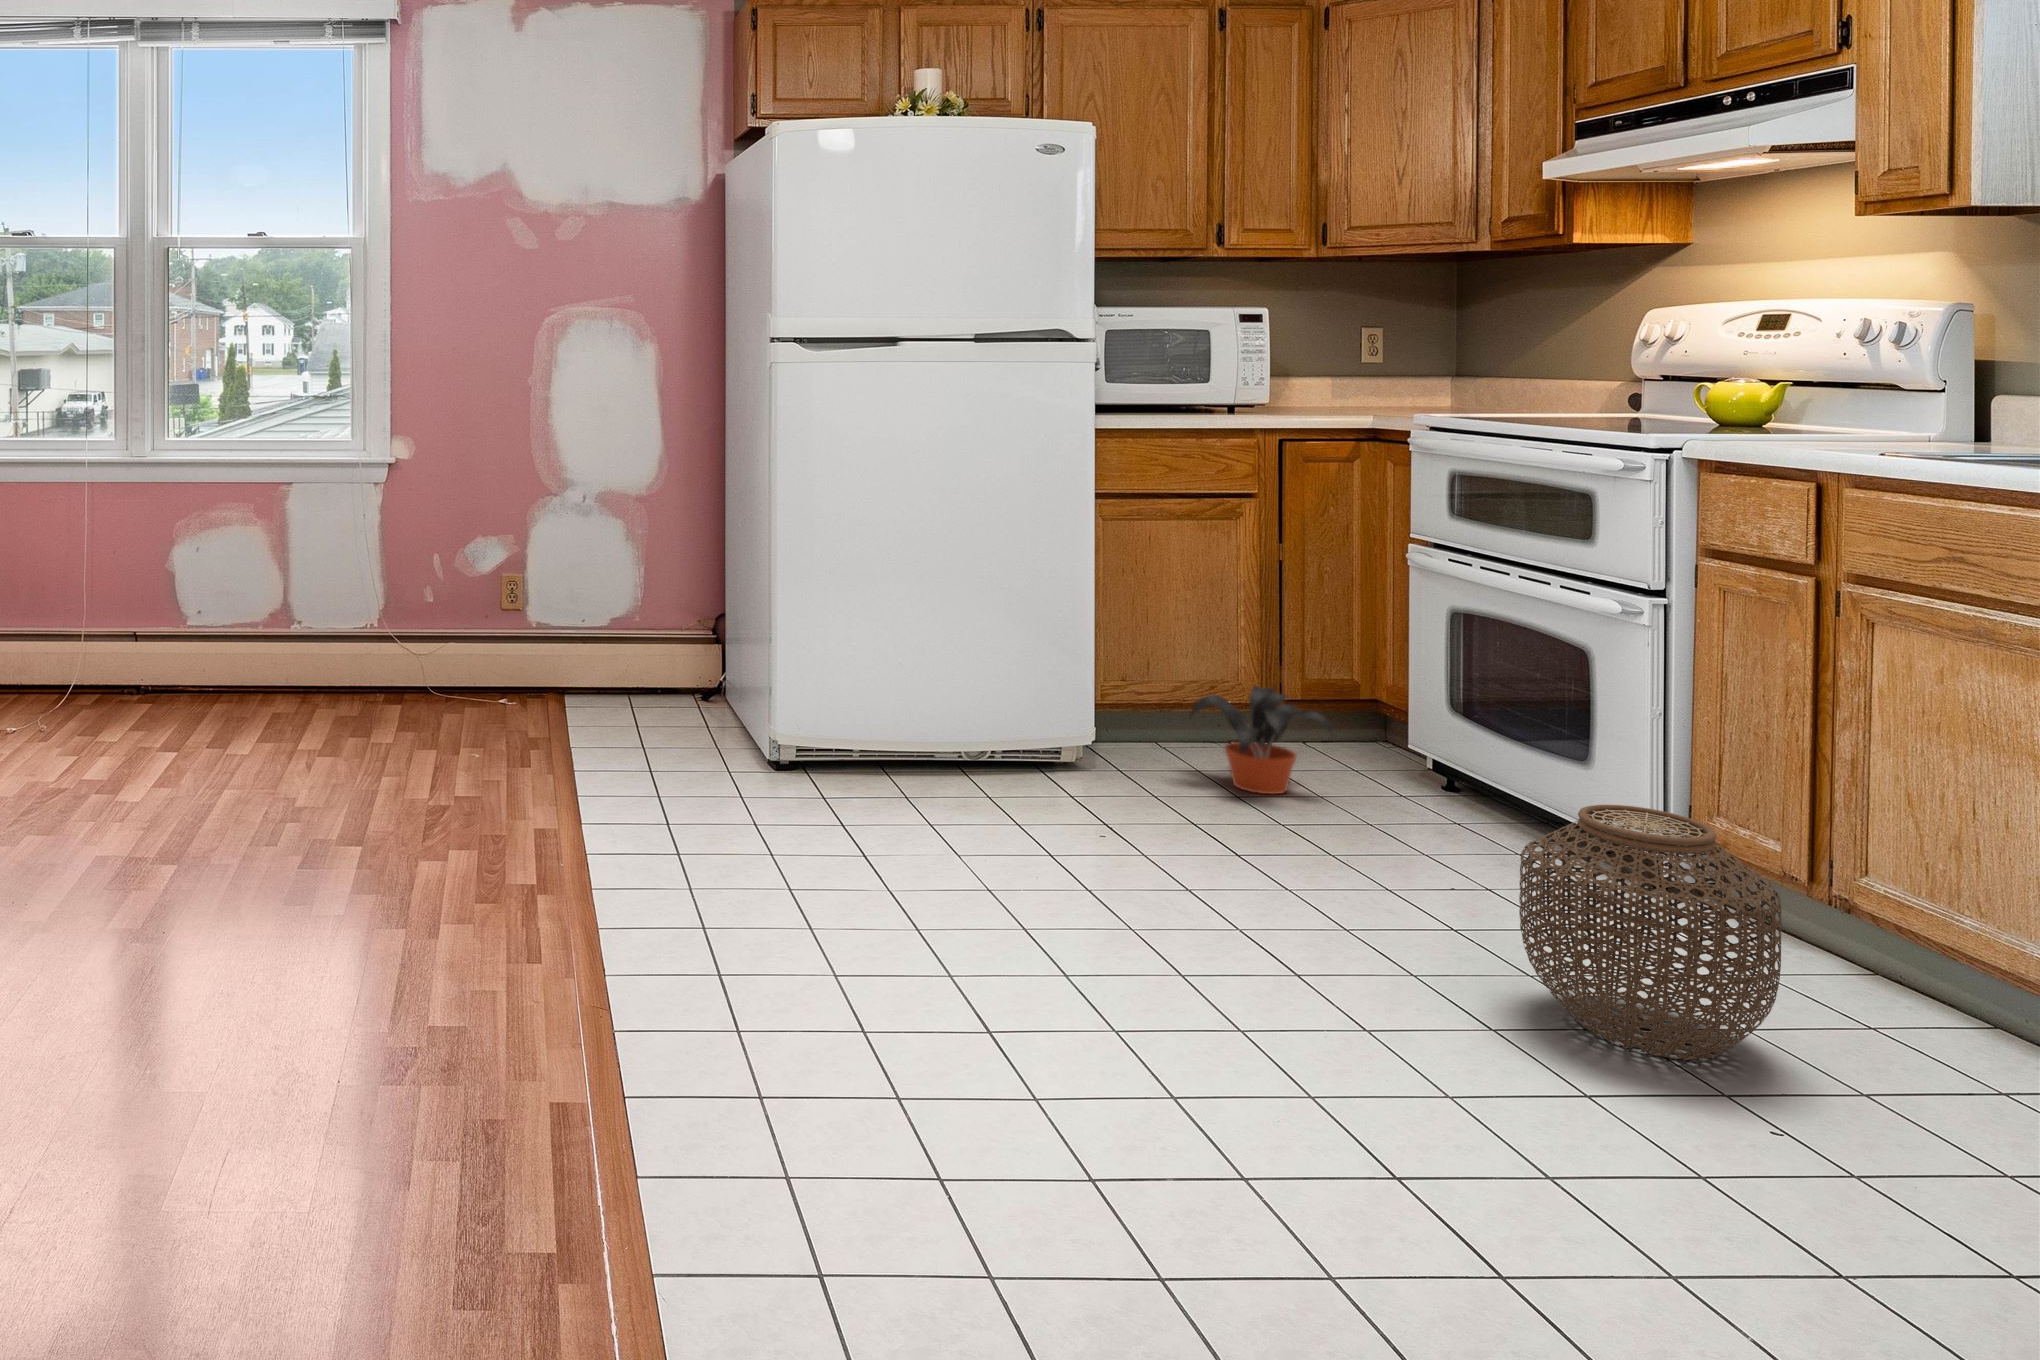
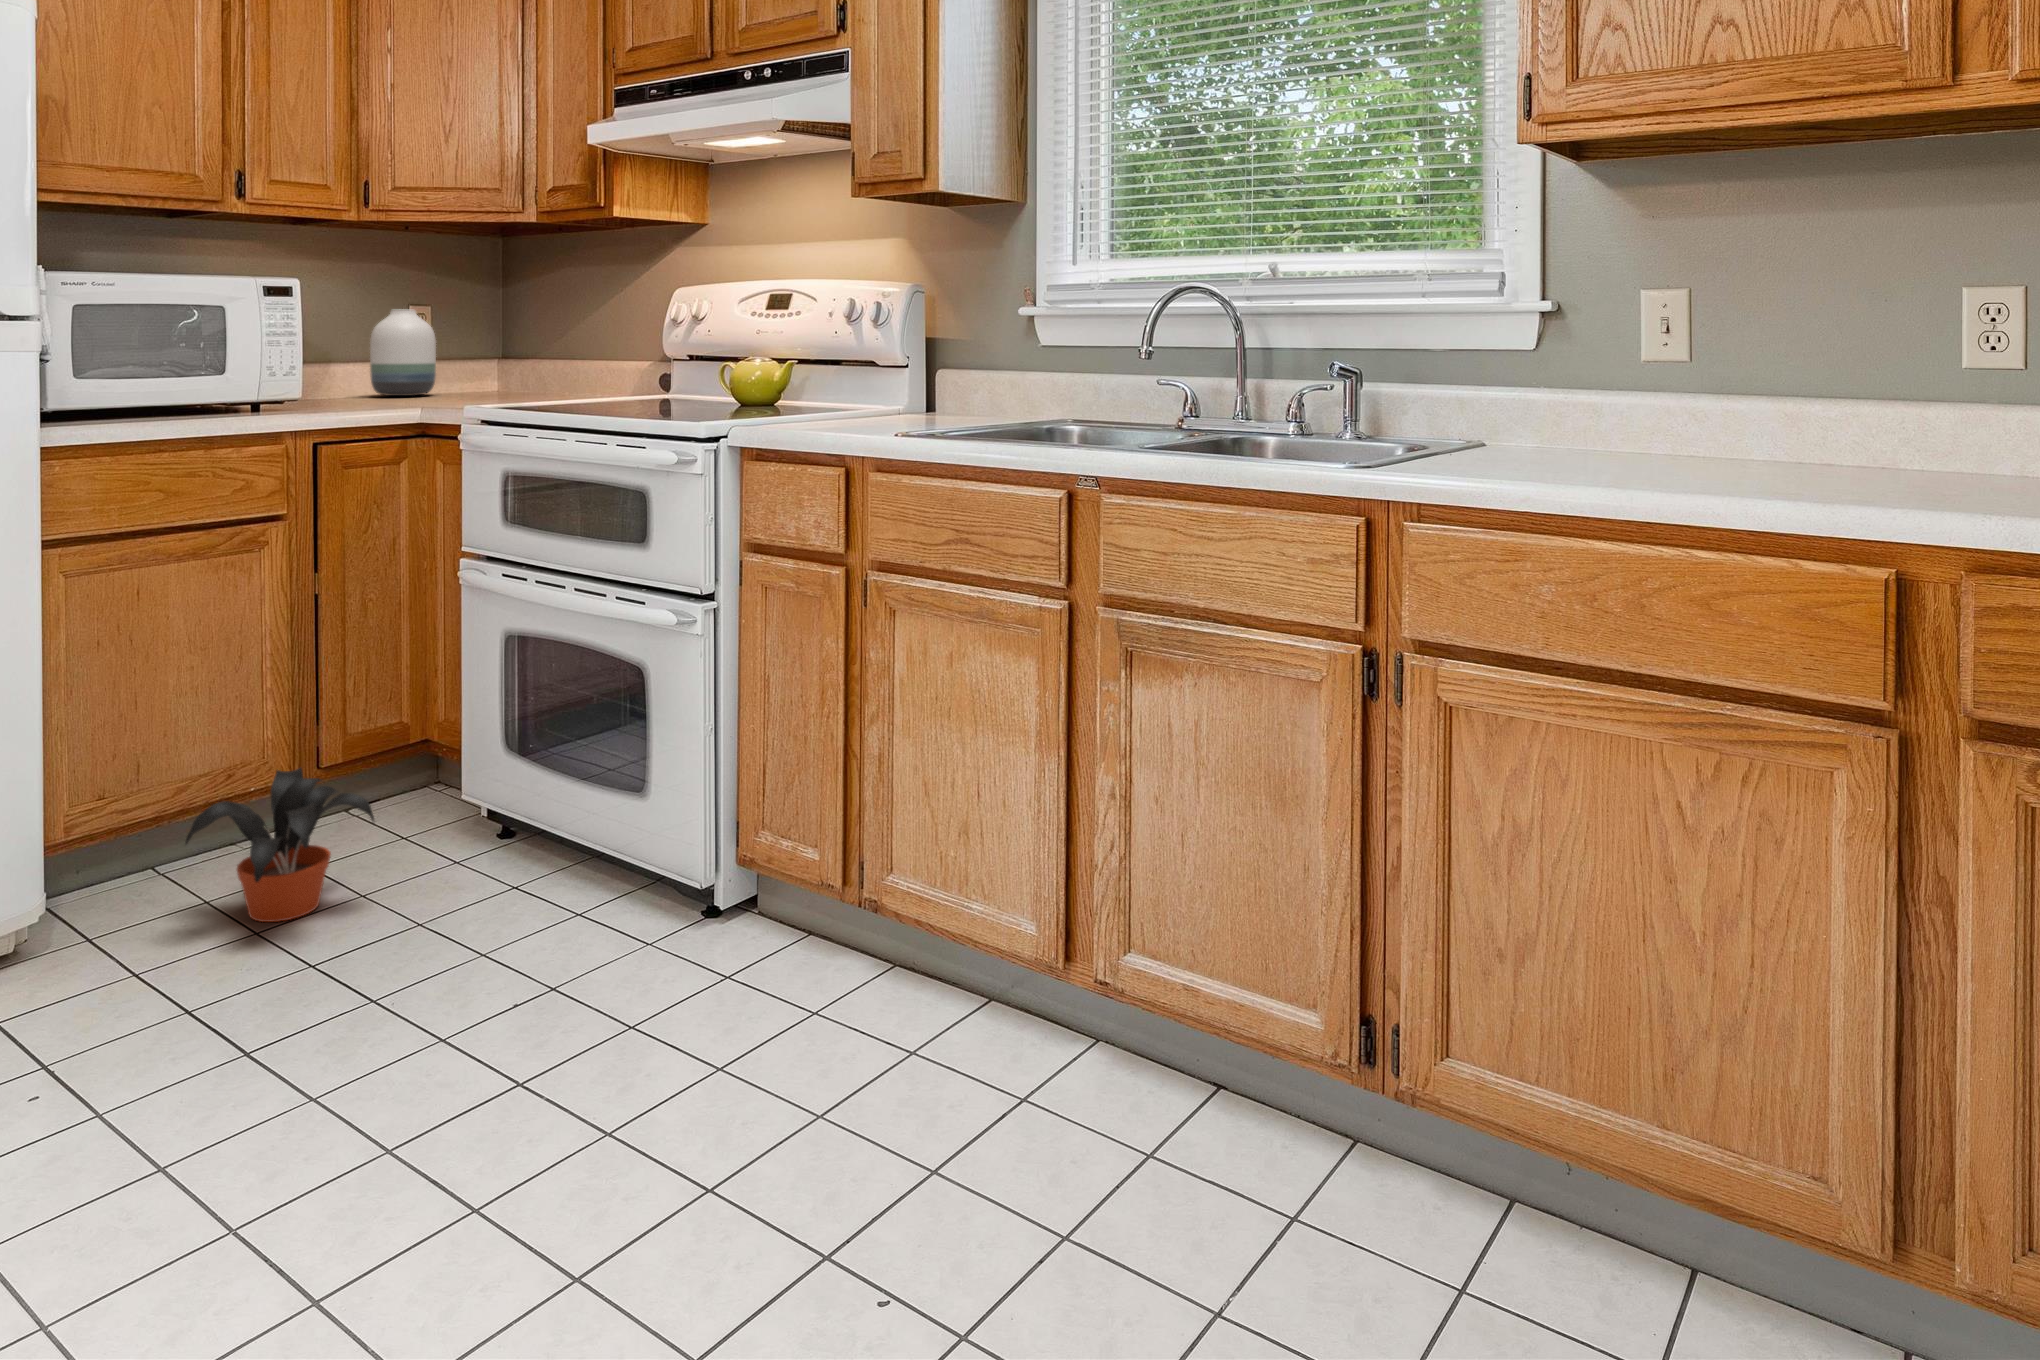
vase: none [1326,331,1387,407] -> present [370,309,436,396]
woven basket: present [1519,805,1781,1060] -> none [599,897,864,1237]

